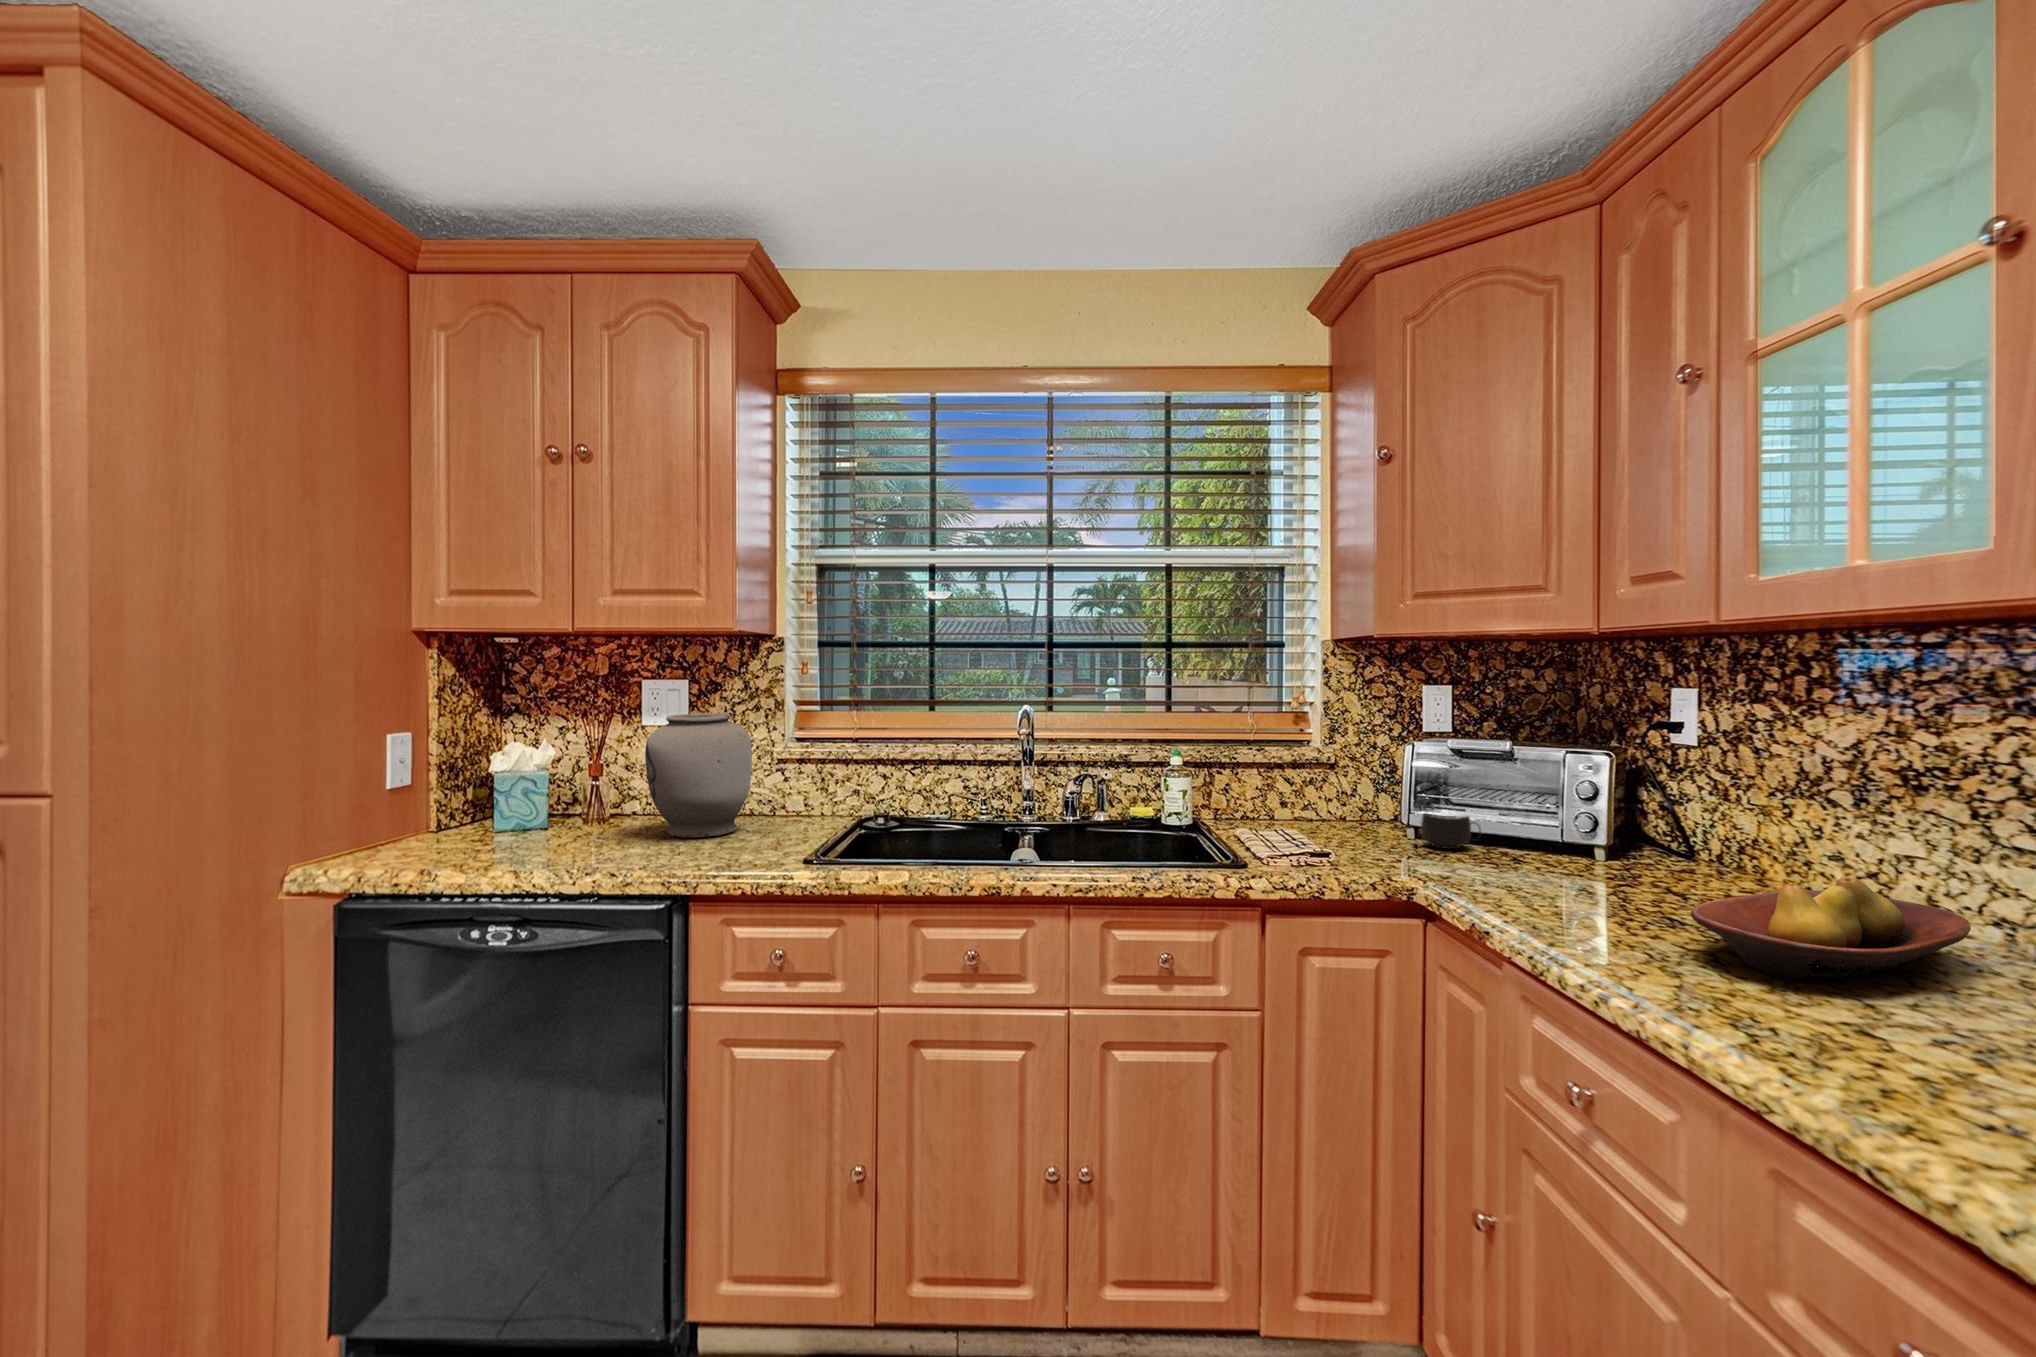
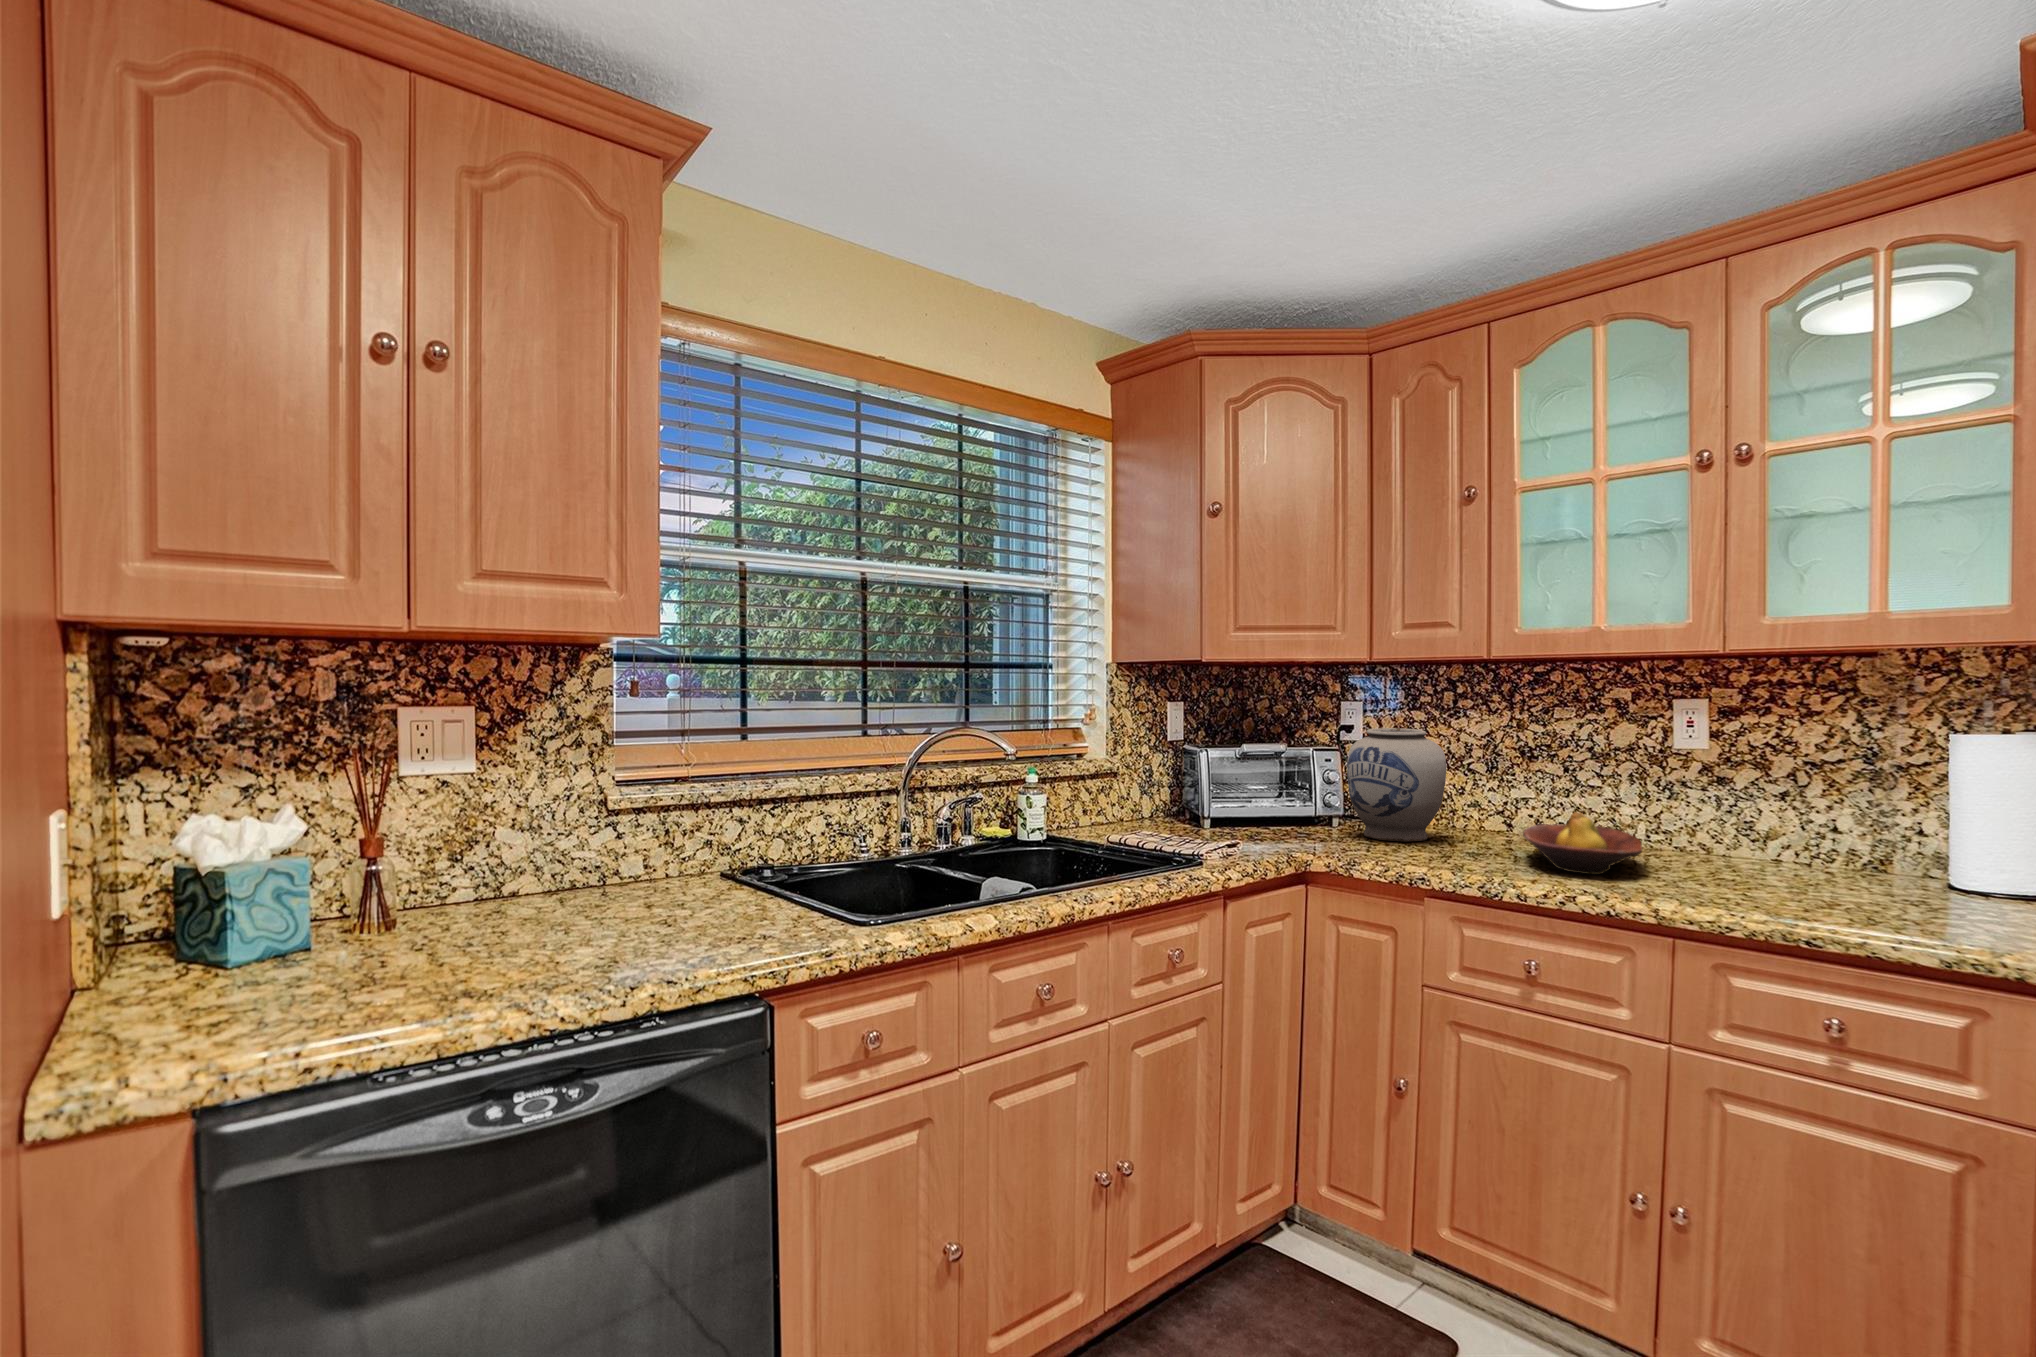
vase: present [645,713,752,838] -> present [1347,728,1446,842]
mug: present [1421,813,1481,849] -> none [1229,803,1273,833]

